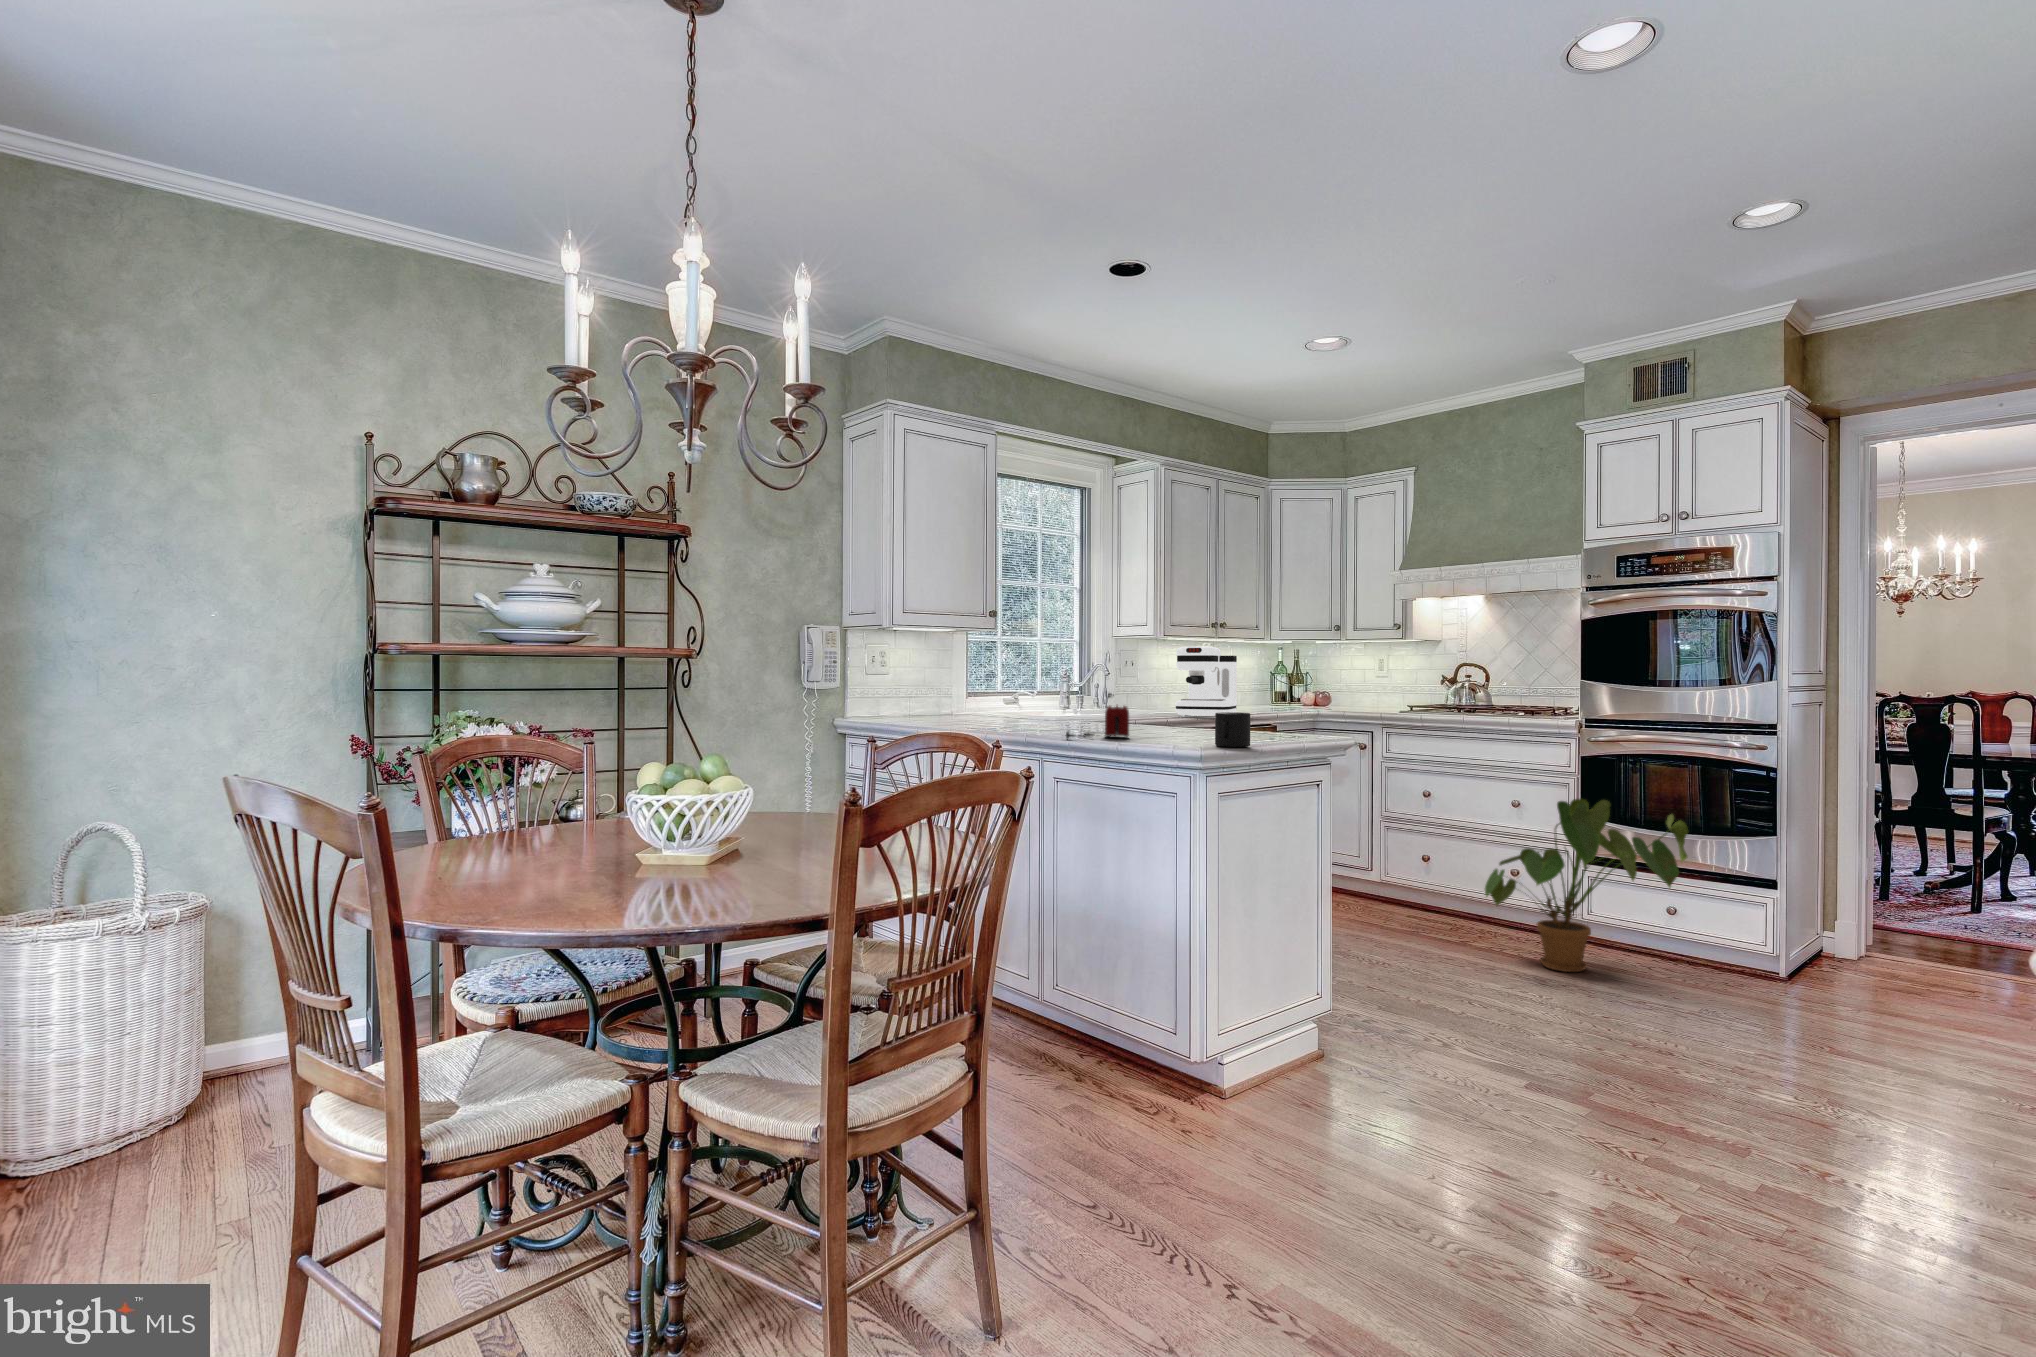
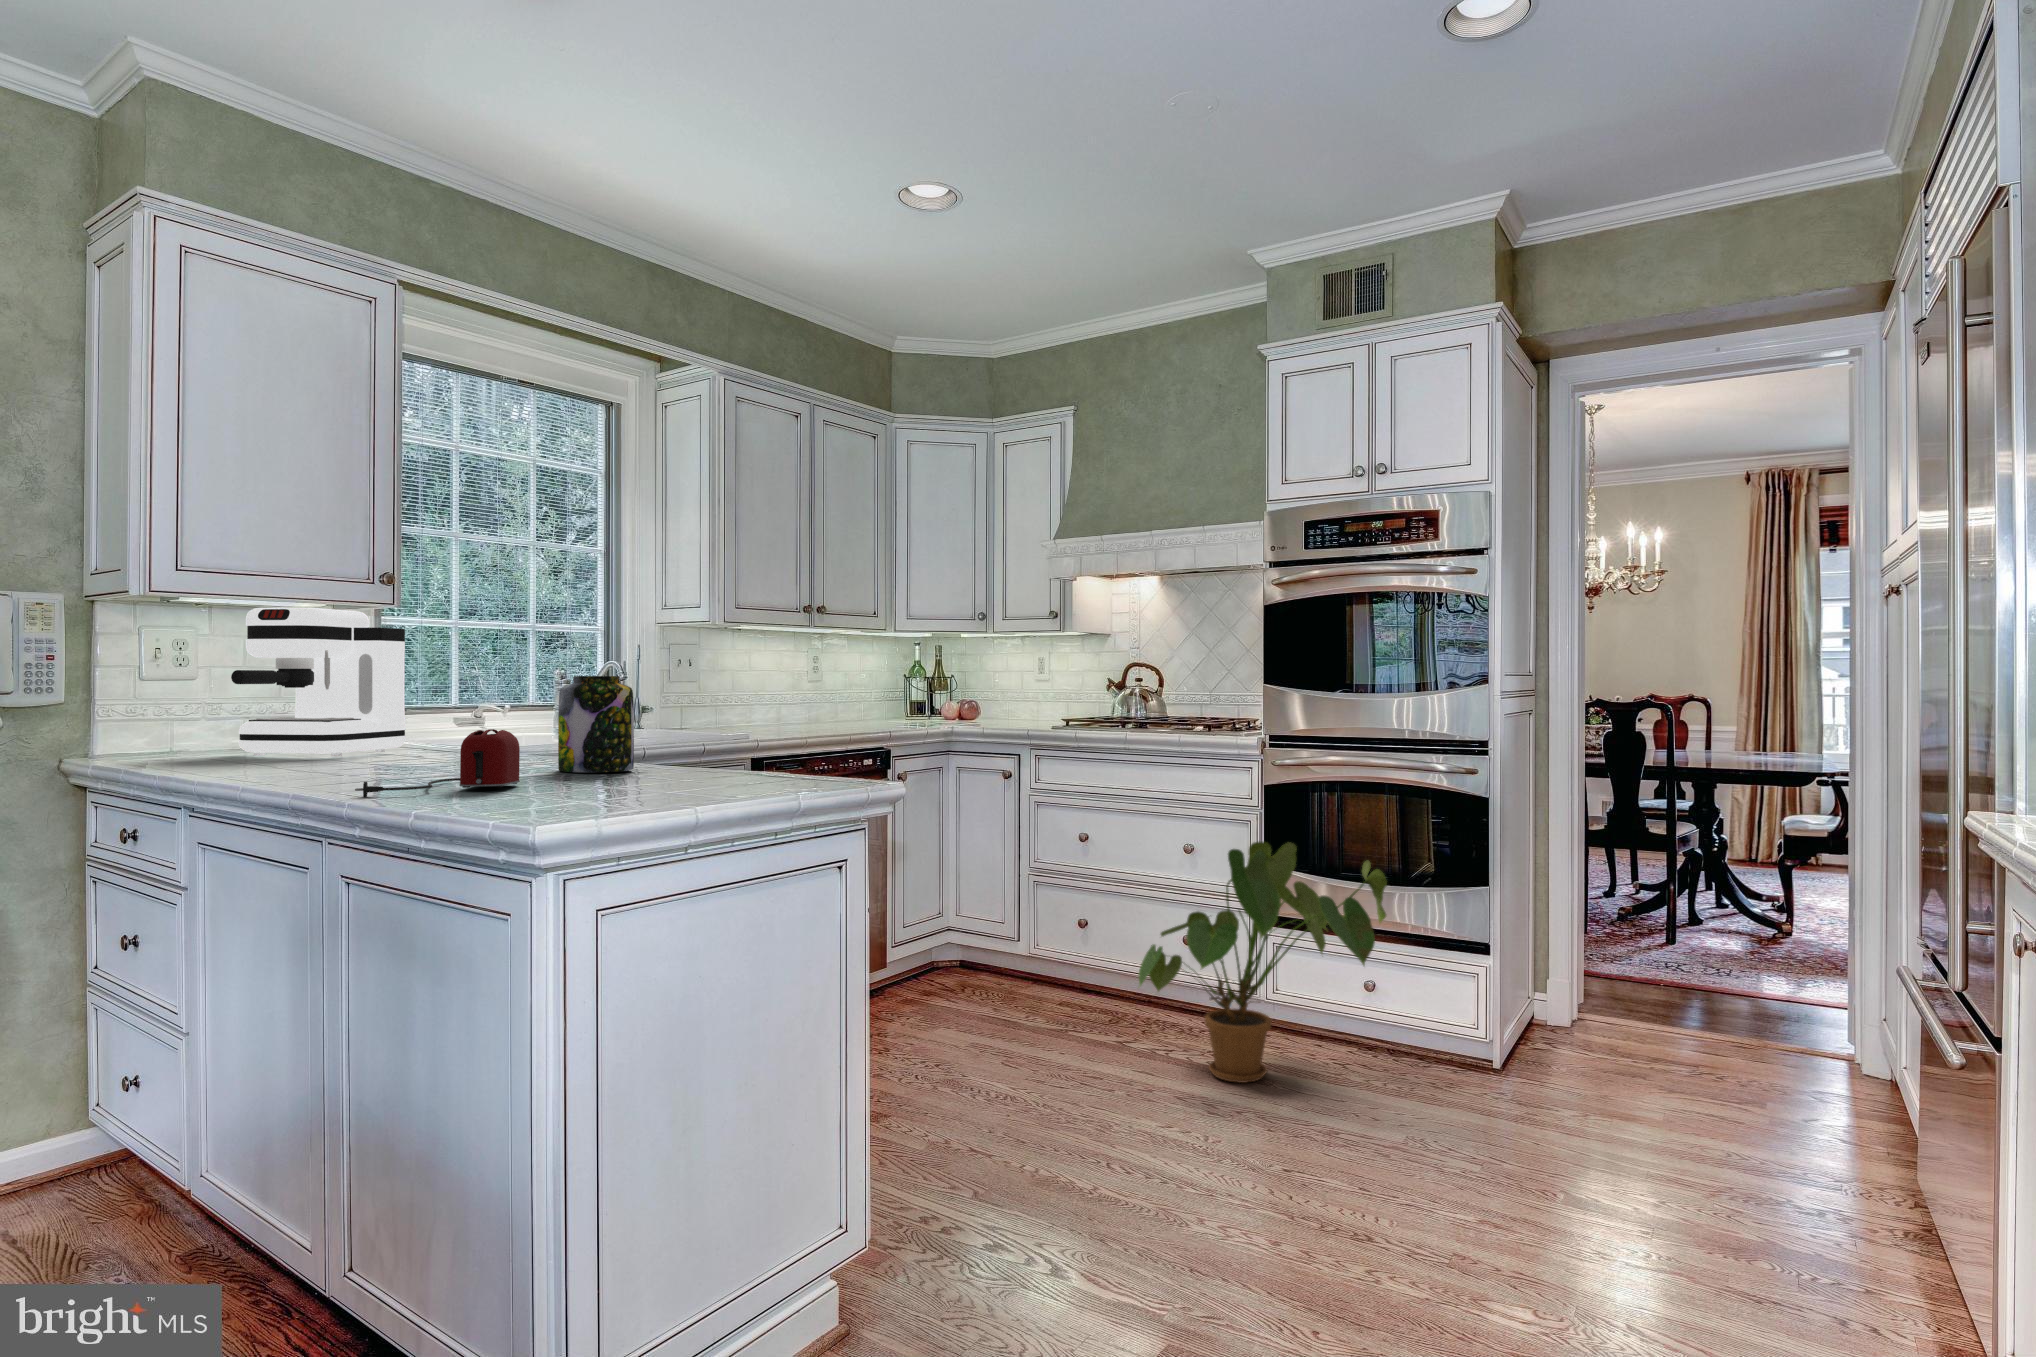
coffee maker: present [1175,647,1237,716] -> present [231,607,406,757]
jar: none [1125,674,1169,732] -> present [558,676,634,773]
mug: present [1215,712,1250,747] -> none [631,743,695,806]

